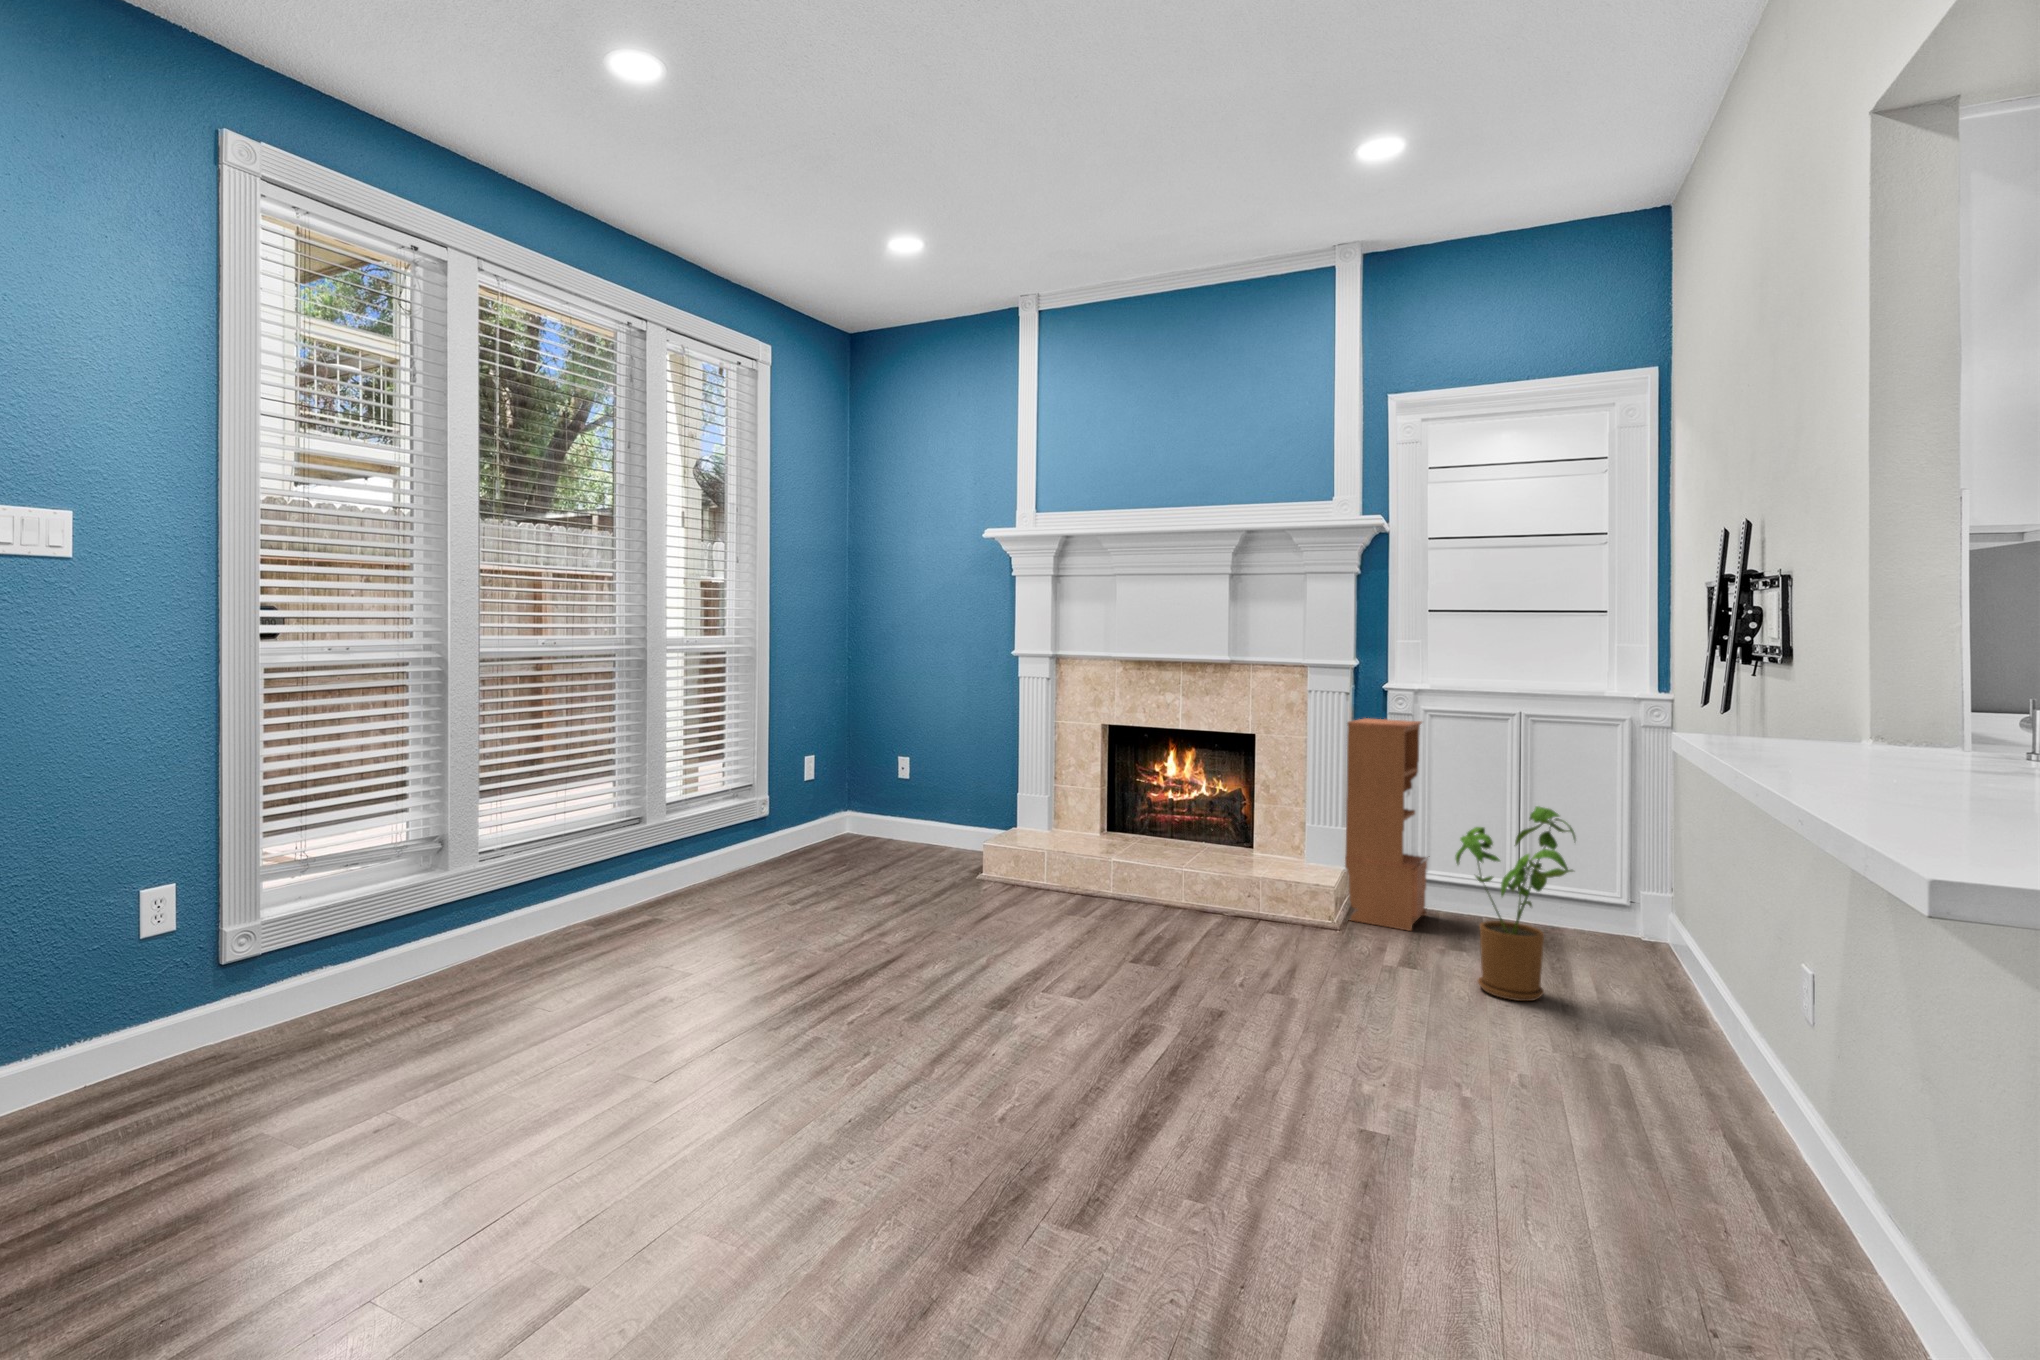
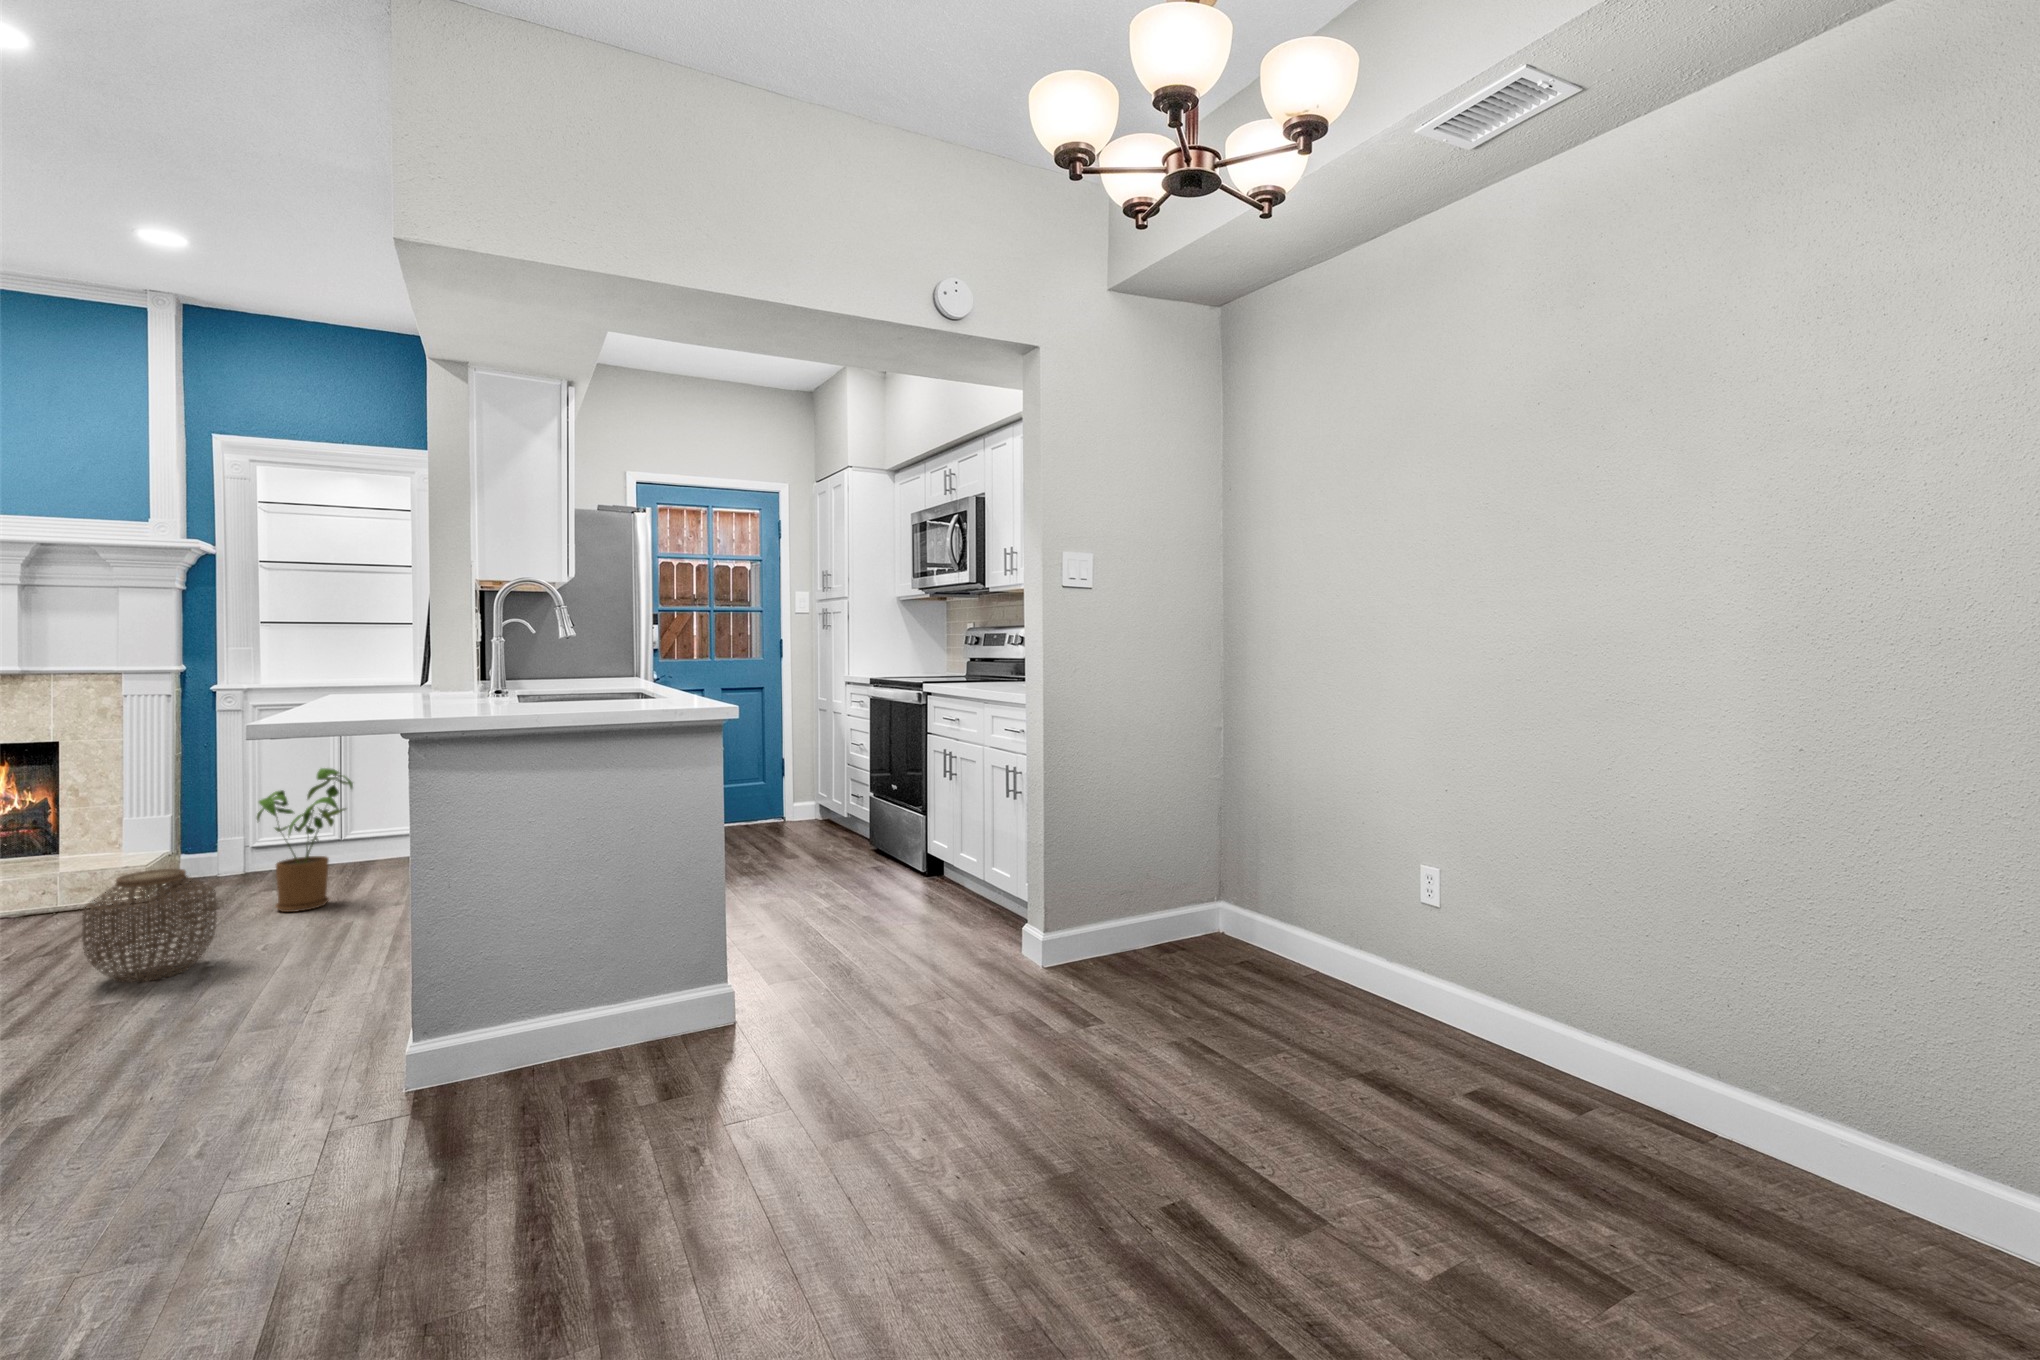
bookcase: present [1345,718,1430,931] -> none [166,715,263,894]
woven basket: none [1314,922,1455,1080] -> present [82,869,217,983]

